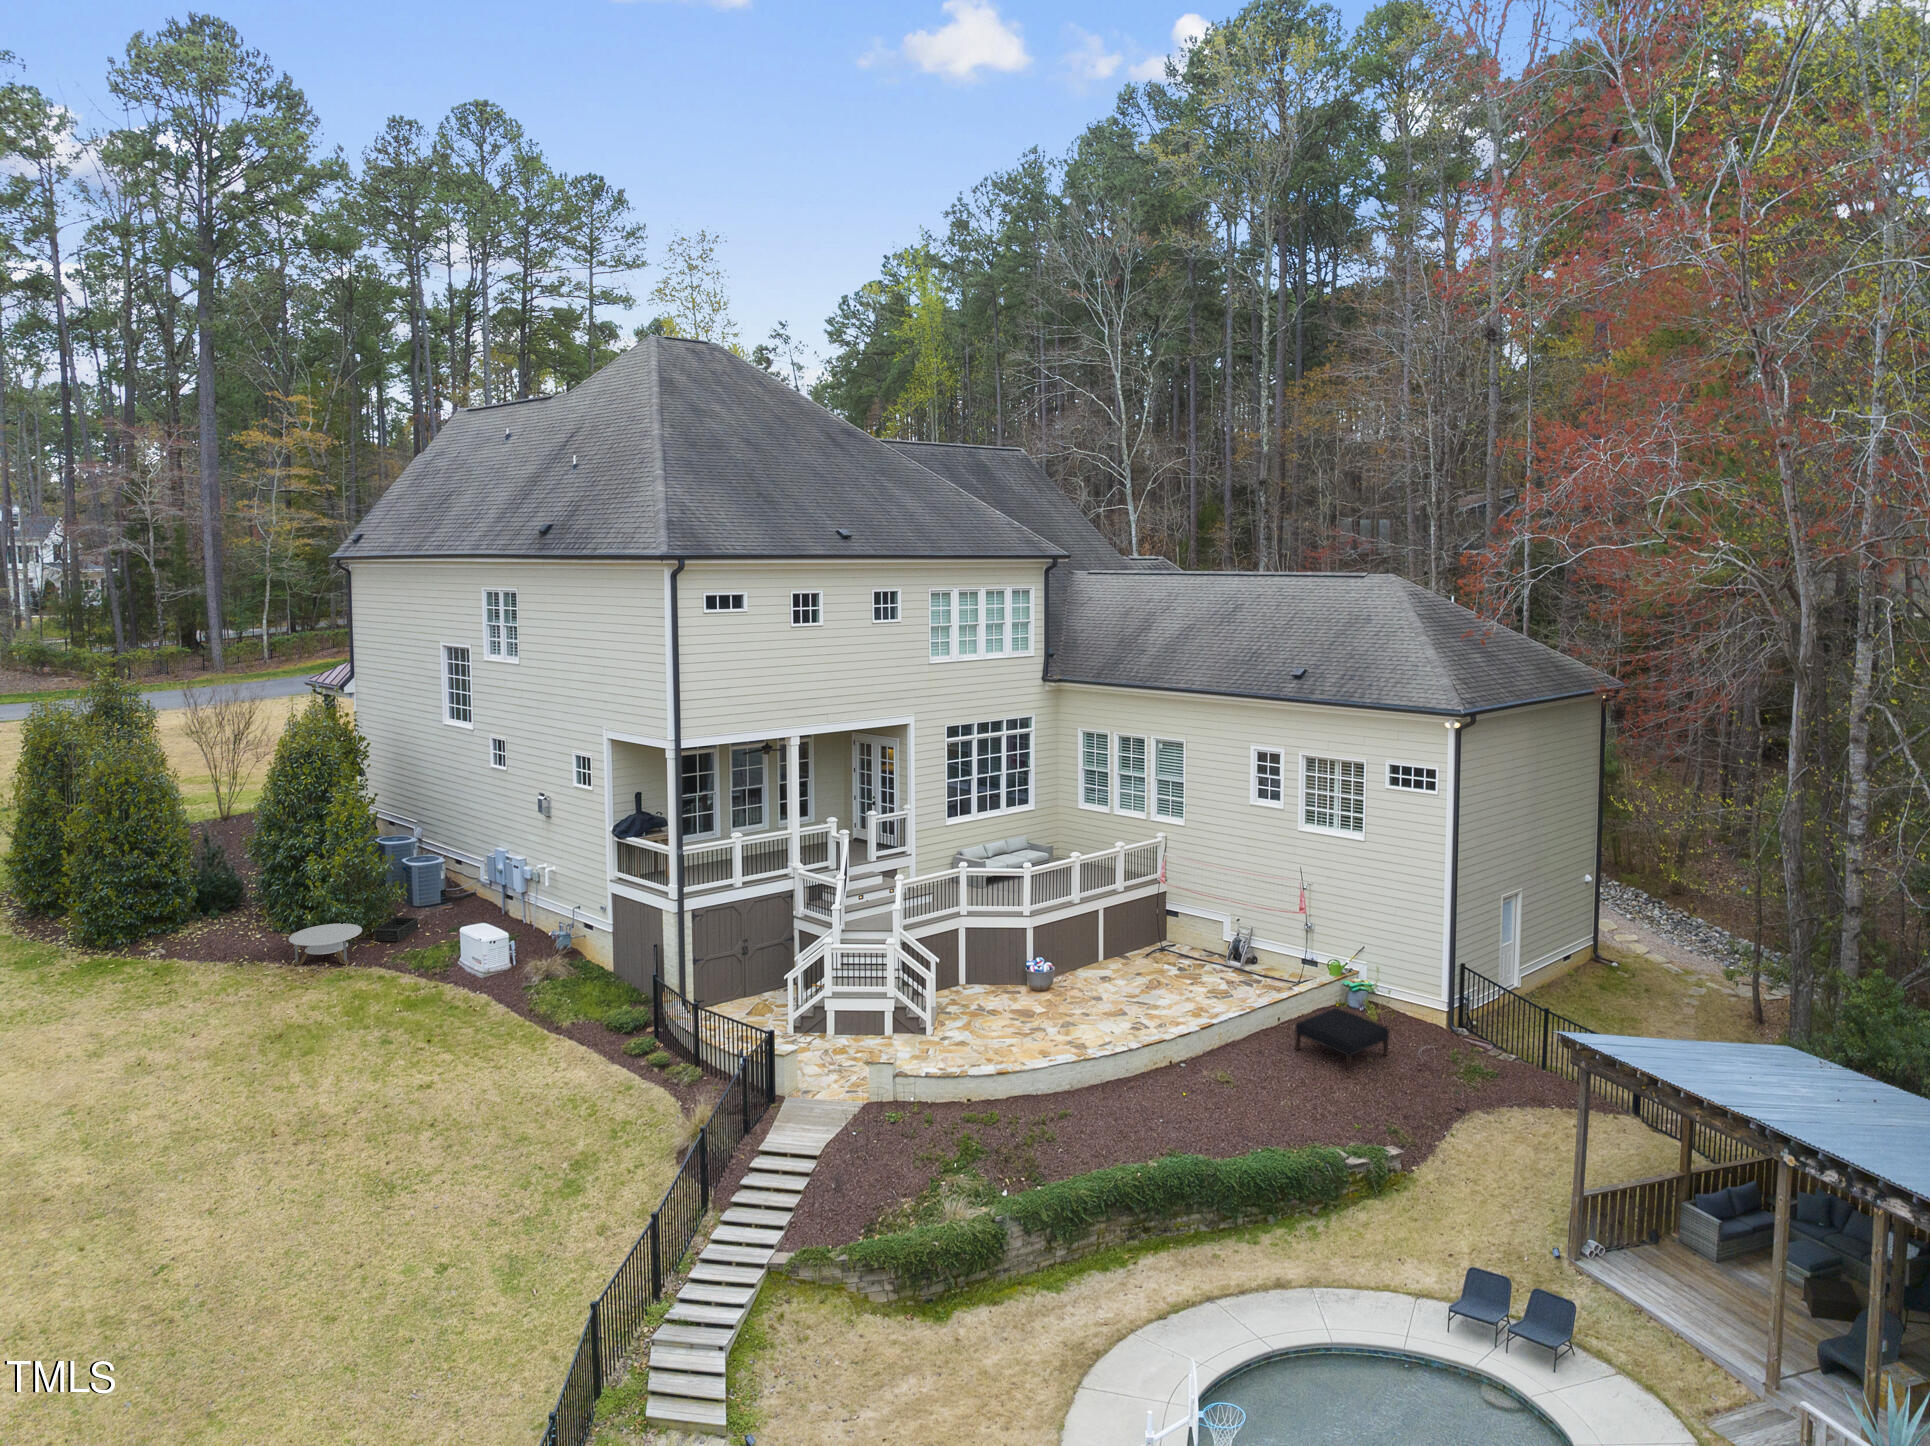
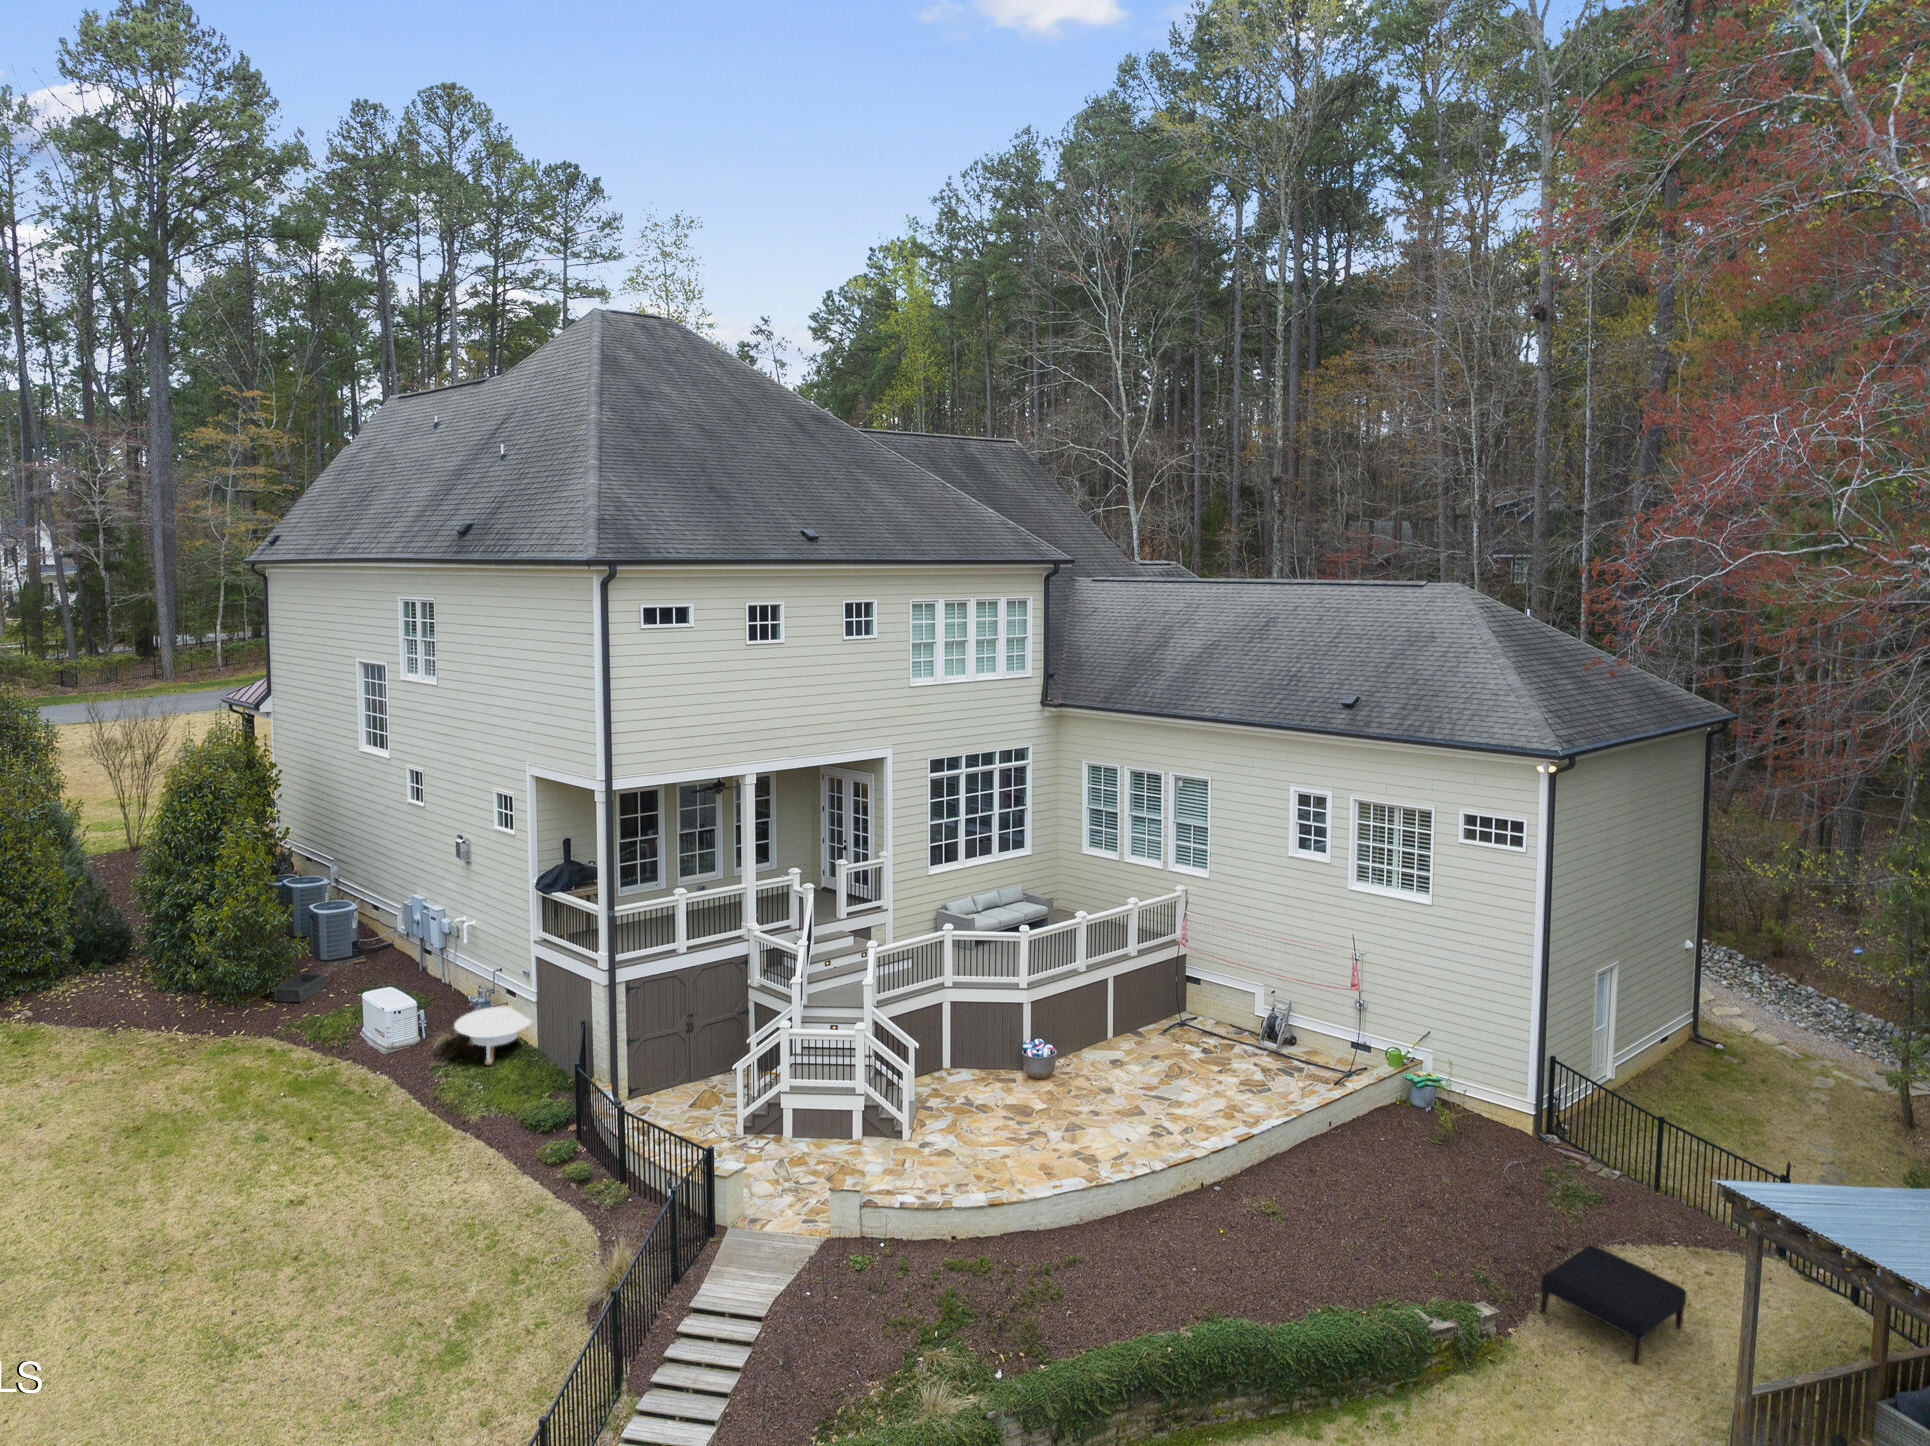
round table: present [289,923,362,965] -> present [454,1006,532,1065]
ottoman: present [1295,1008,1389,1072] -> present [1540,1245,1686,1364]

